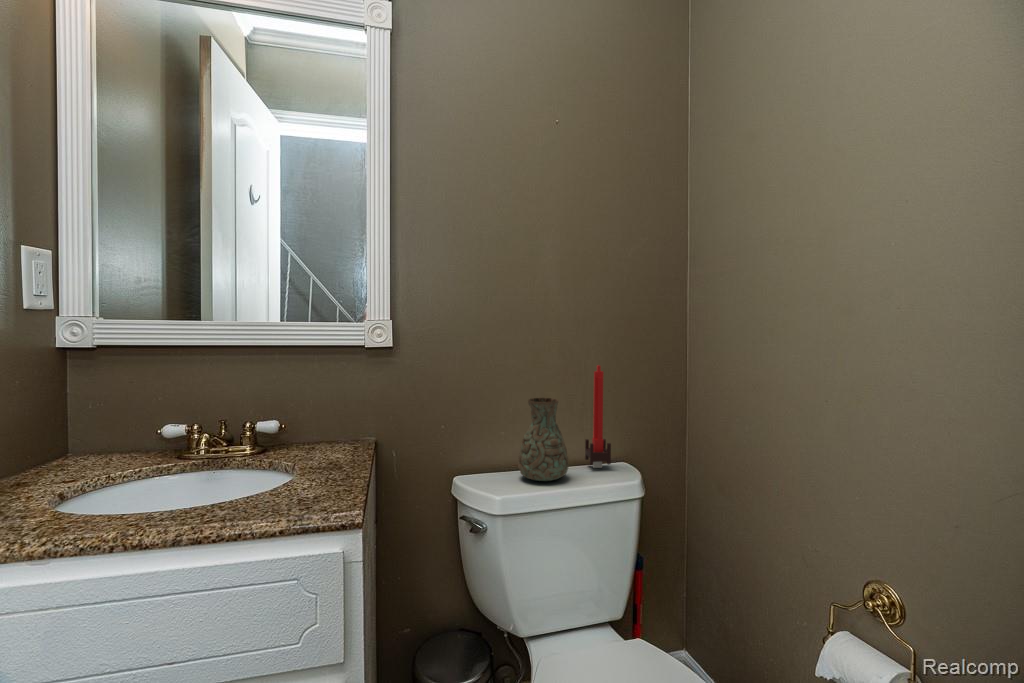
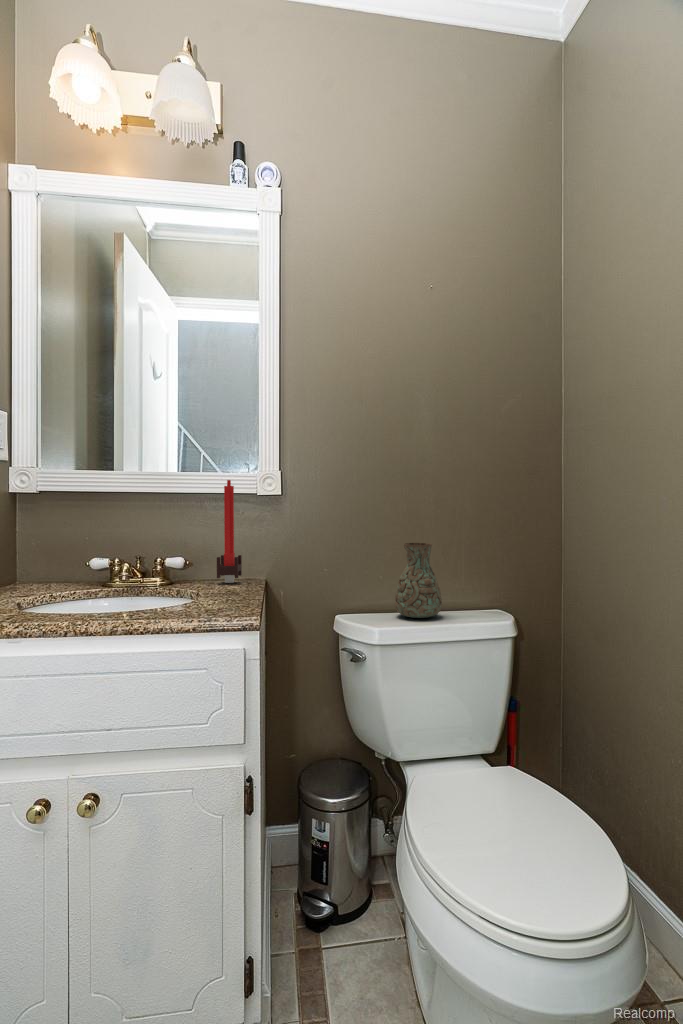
candle: present [585,365,611,468] -> present [217,480,242,583]

